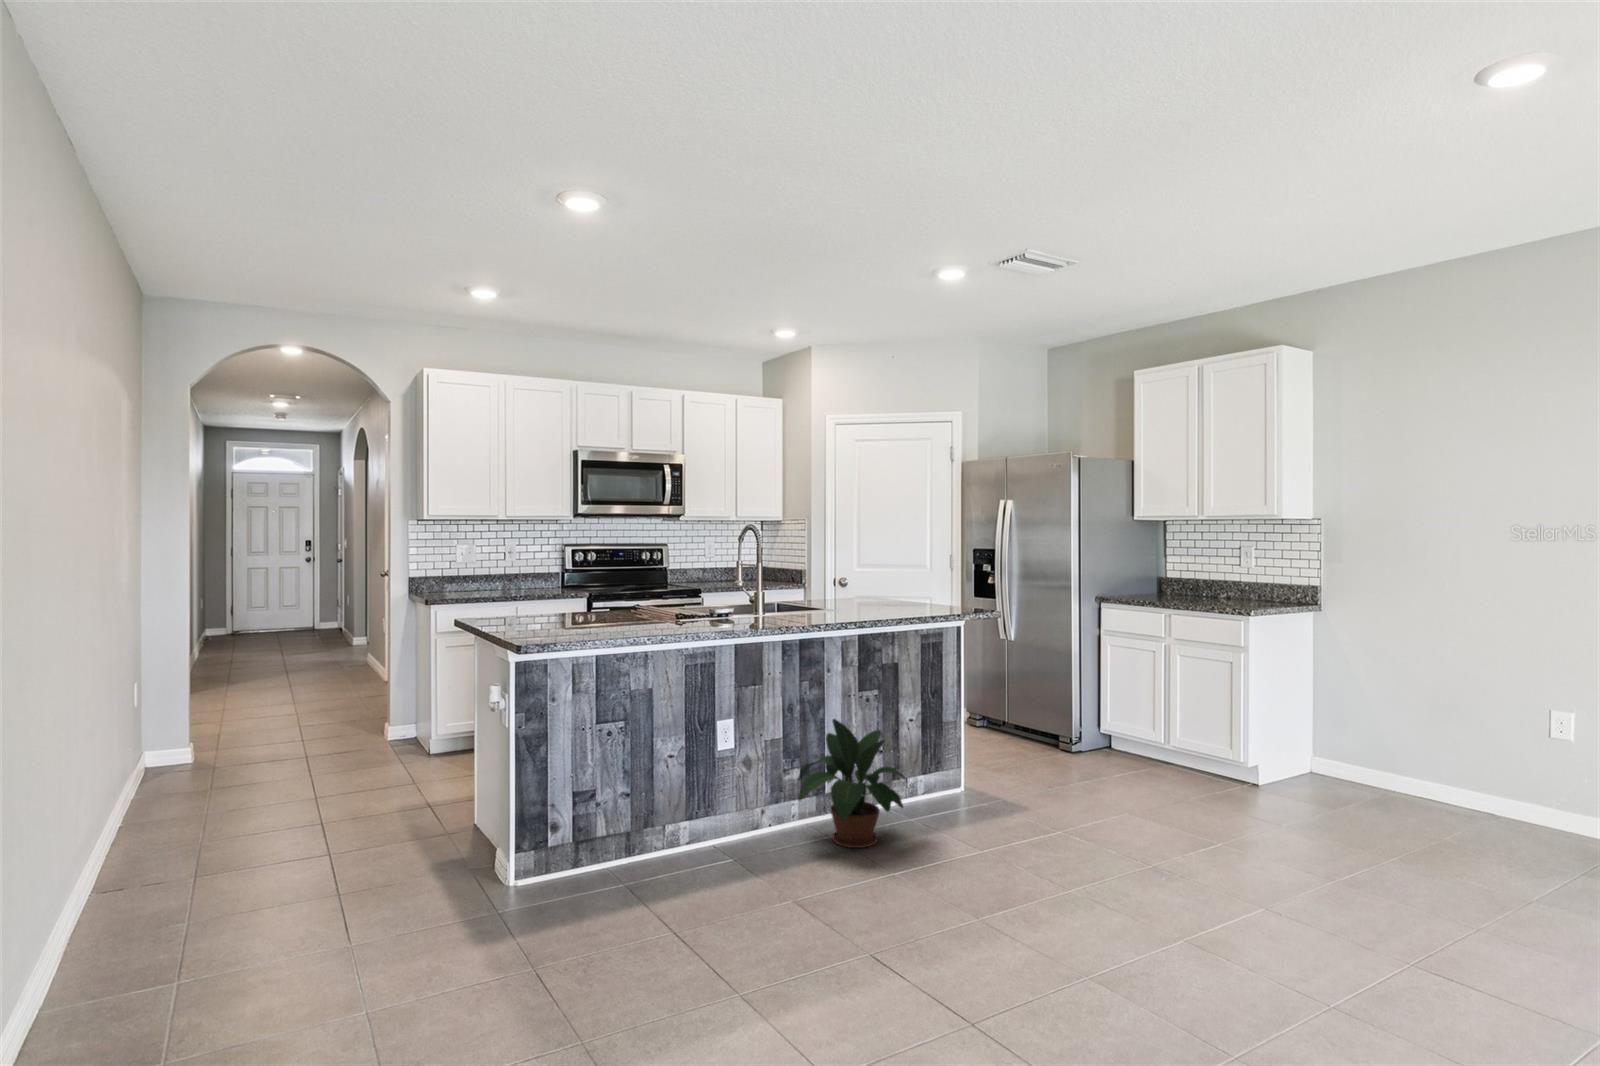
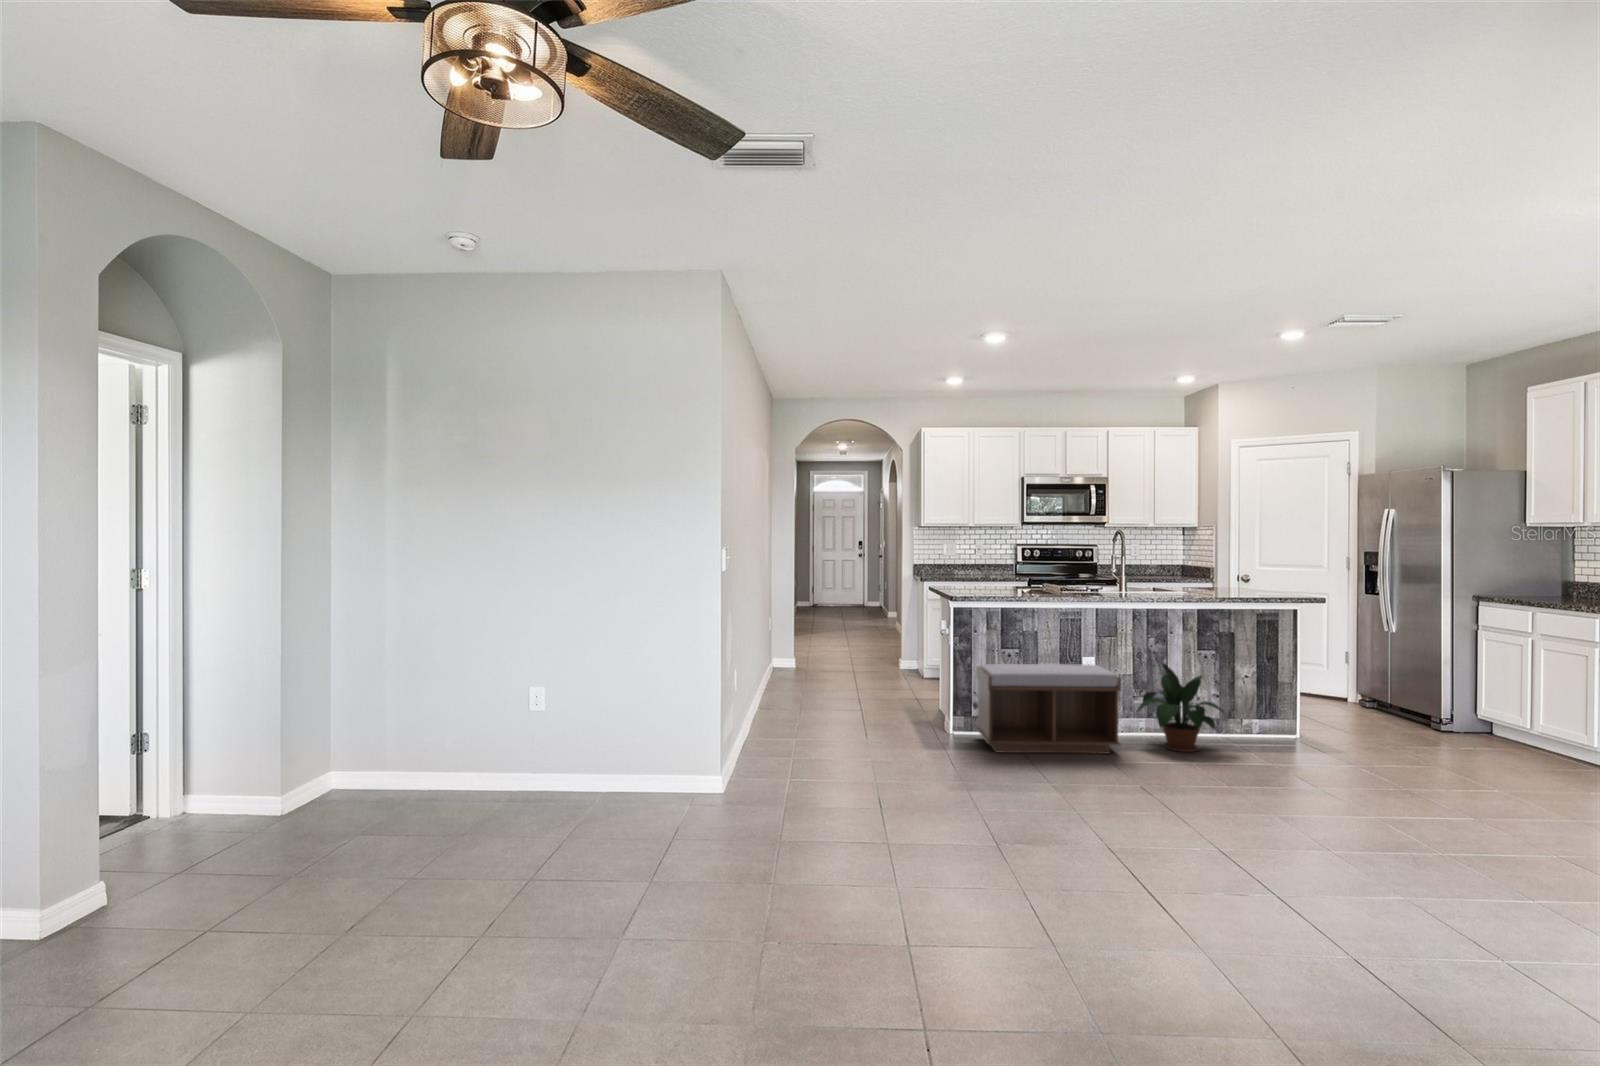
bench: none [555,732,791,921] -> present [976,664,1121,753]

